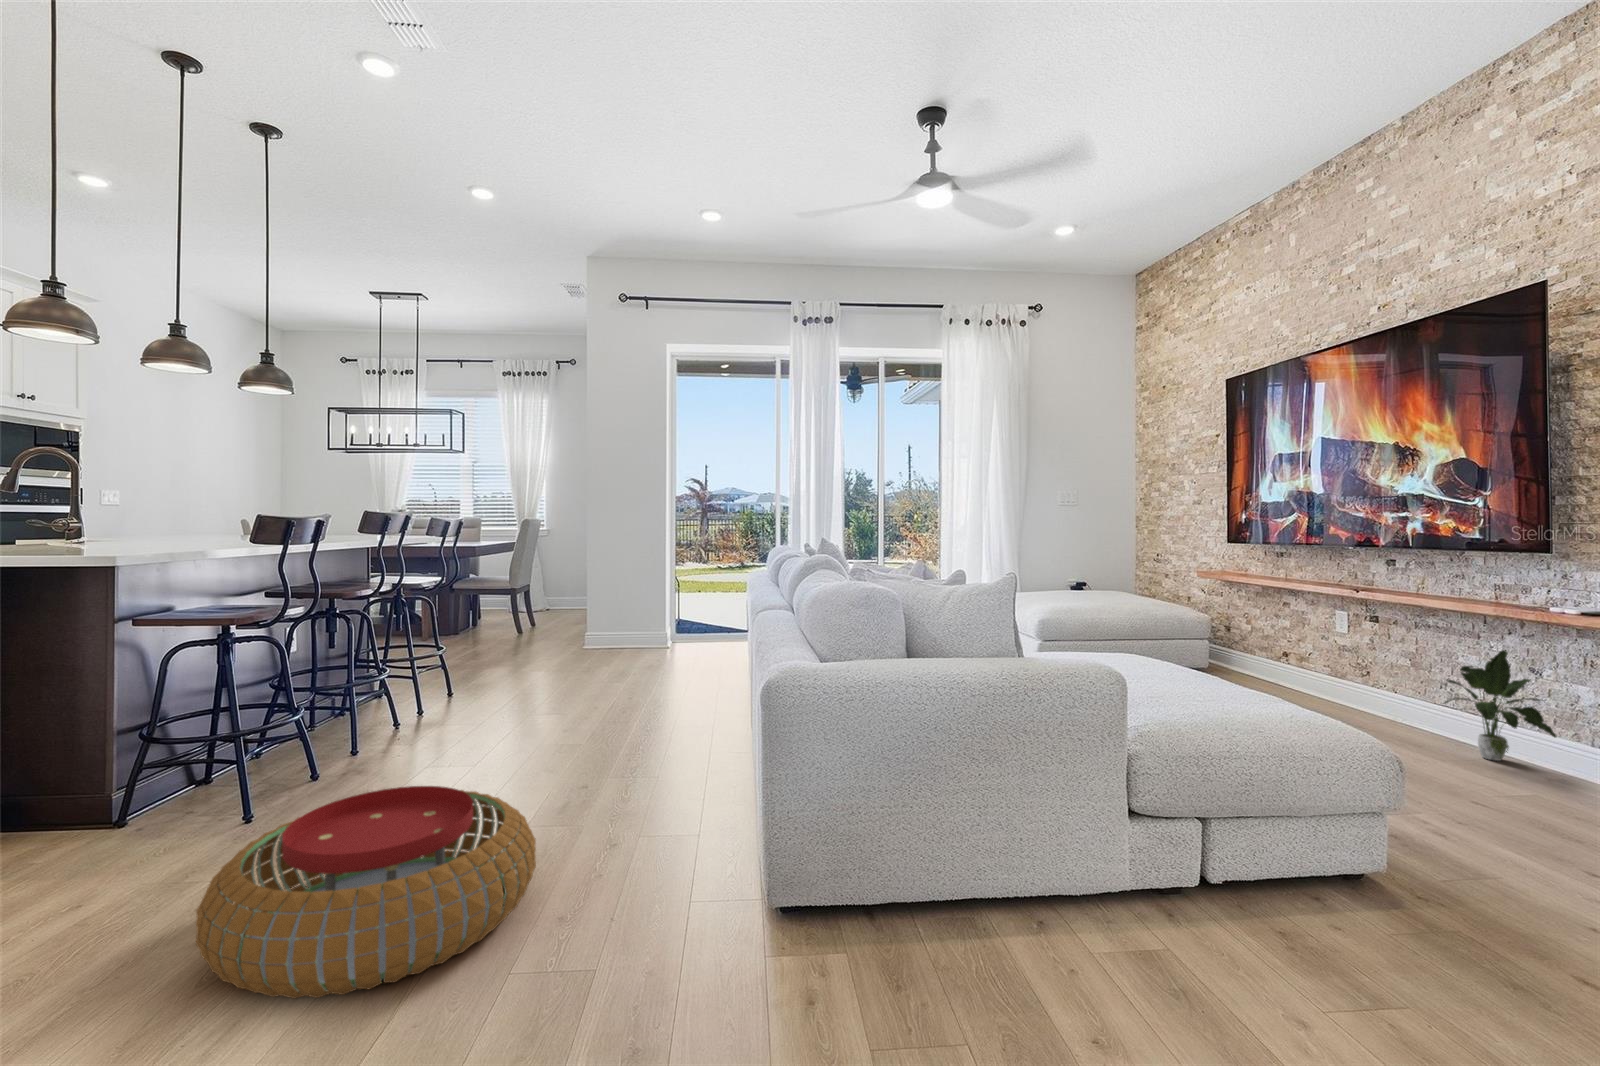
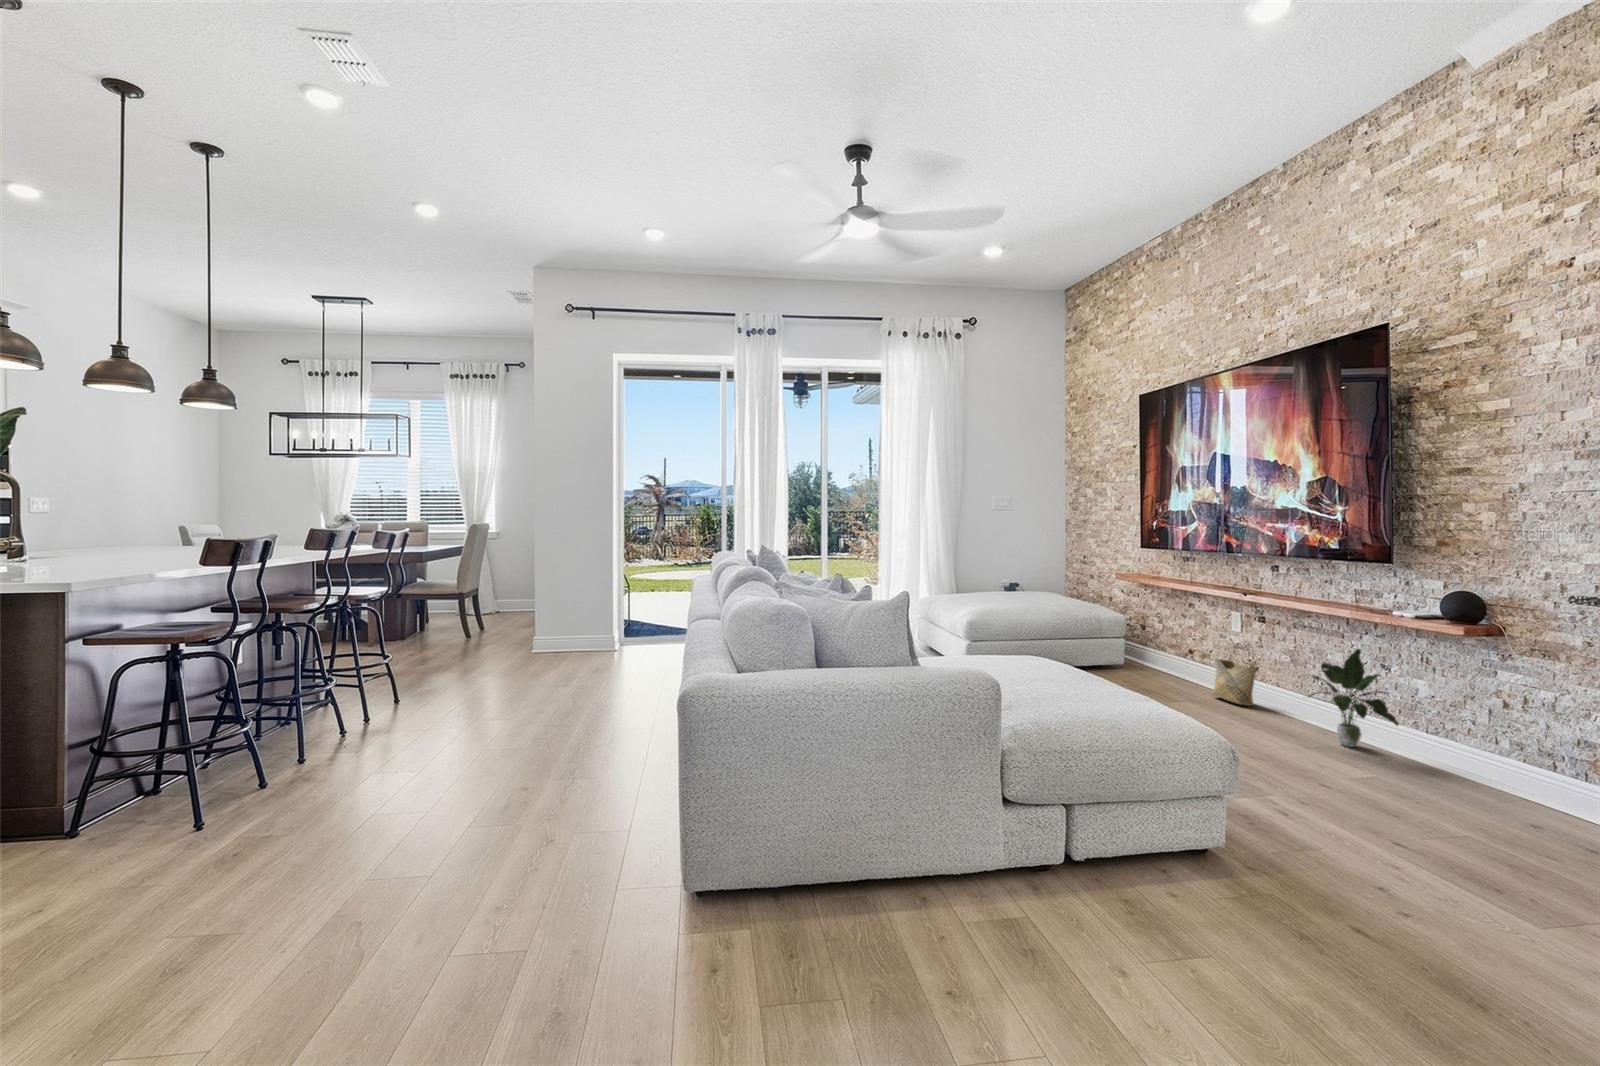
woven basket: none [1315,641,1370,713] -> present [1212,658,1257,706]
pouf: present [196,786,536,999] -> none [165,790,477,977]

